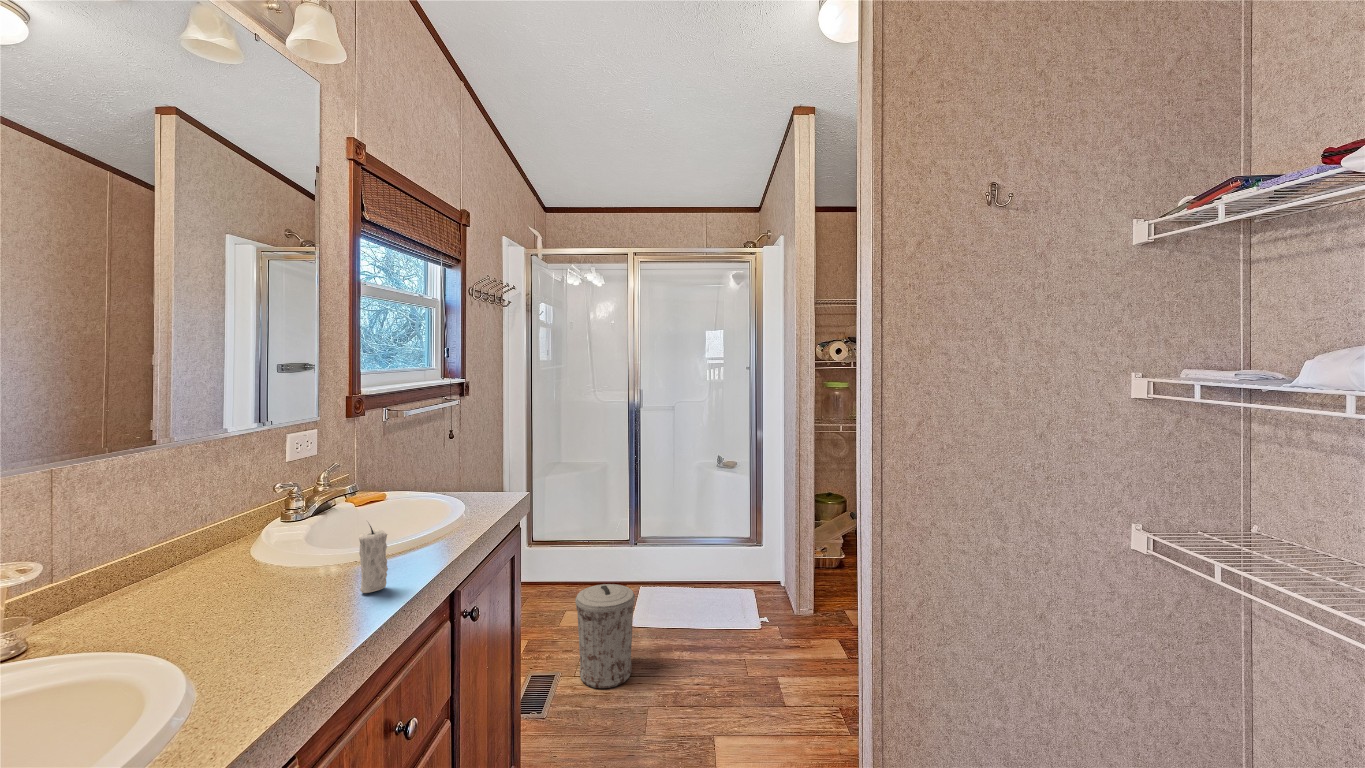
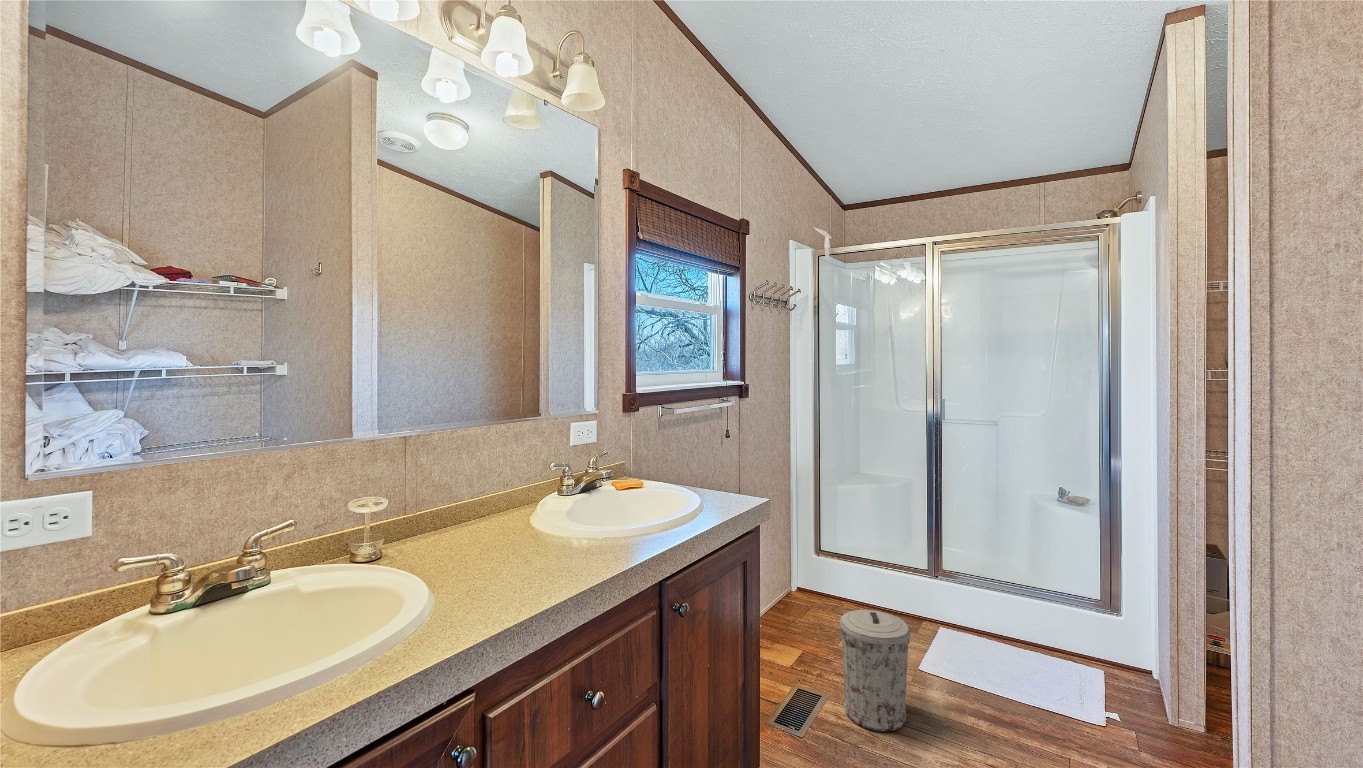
candle: present [359,524,388,593] -> none [563,499,587,566]

